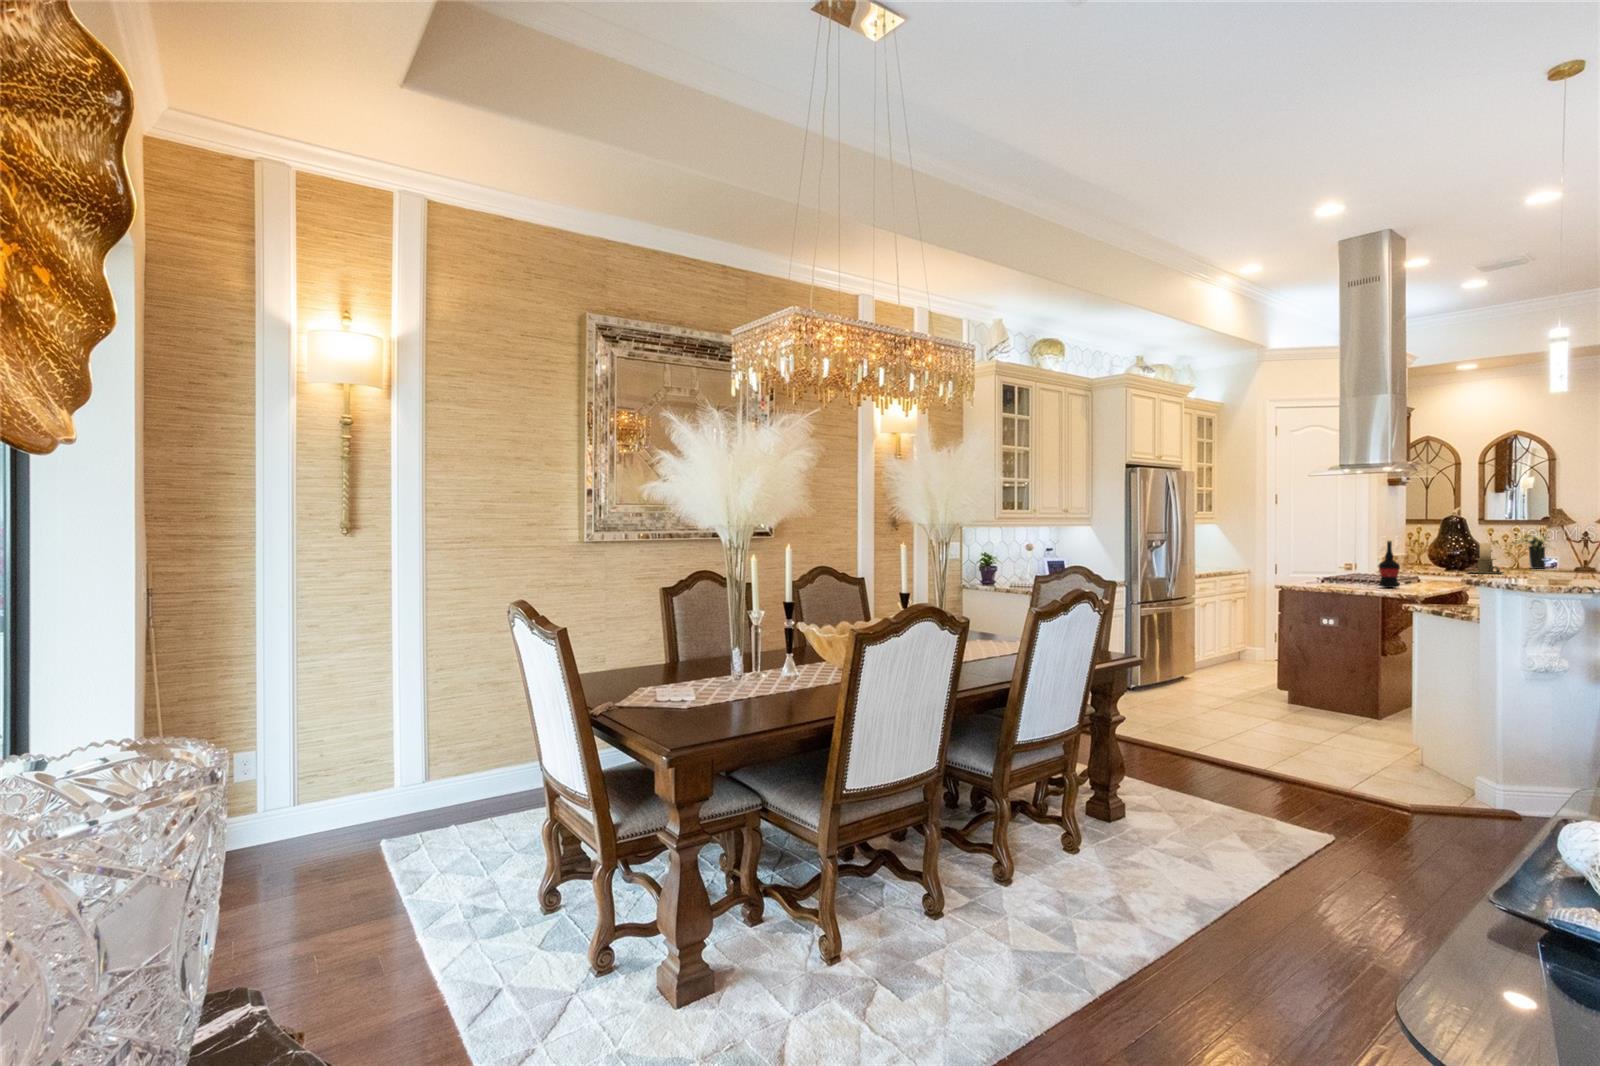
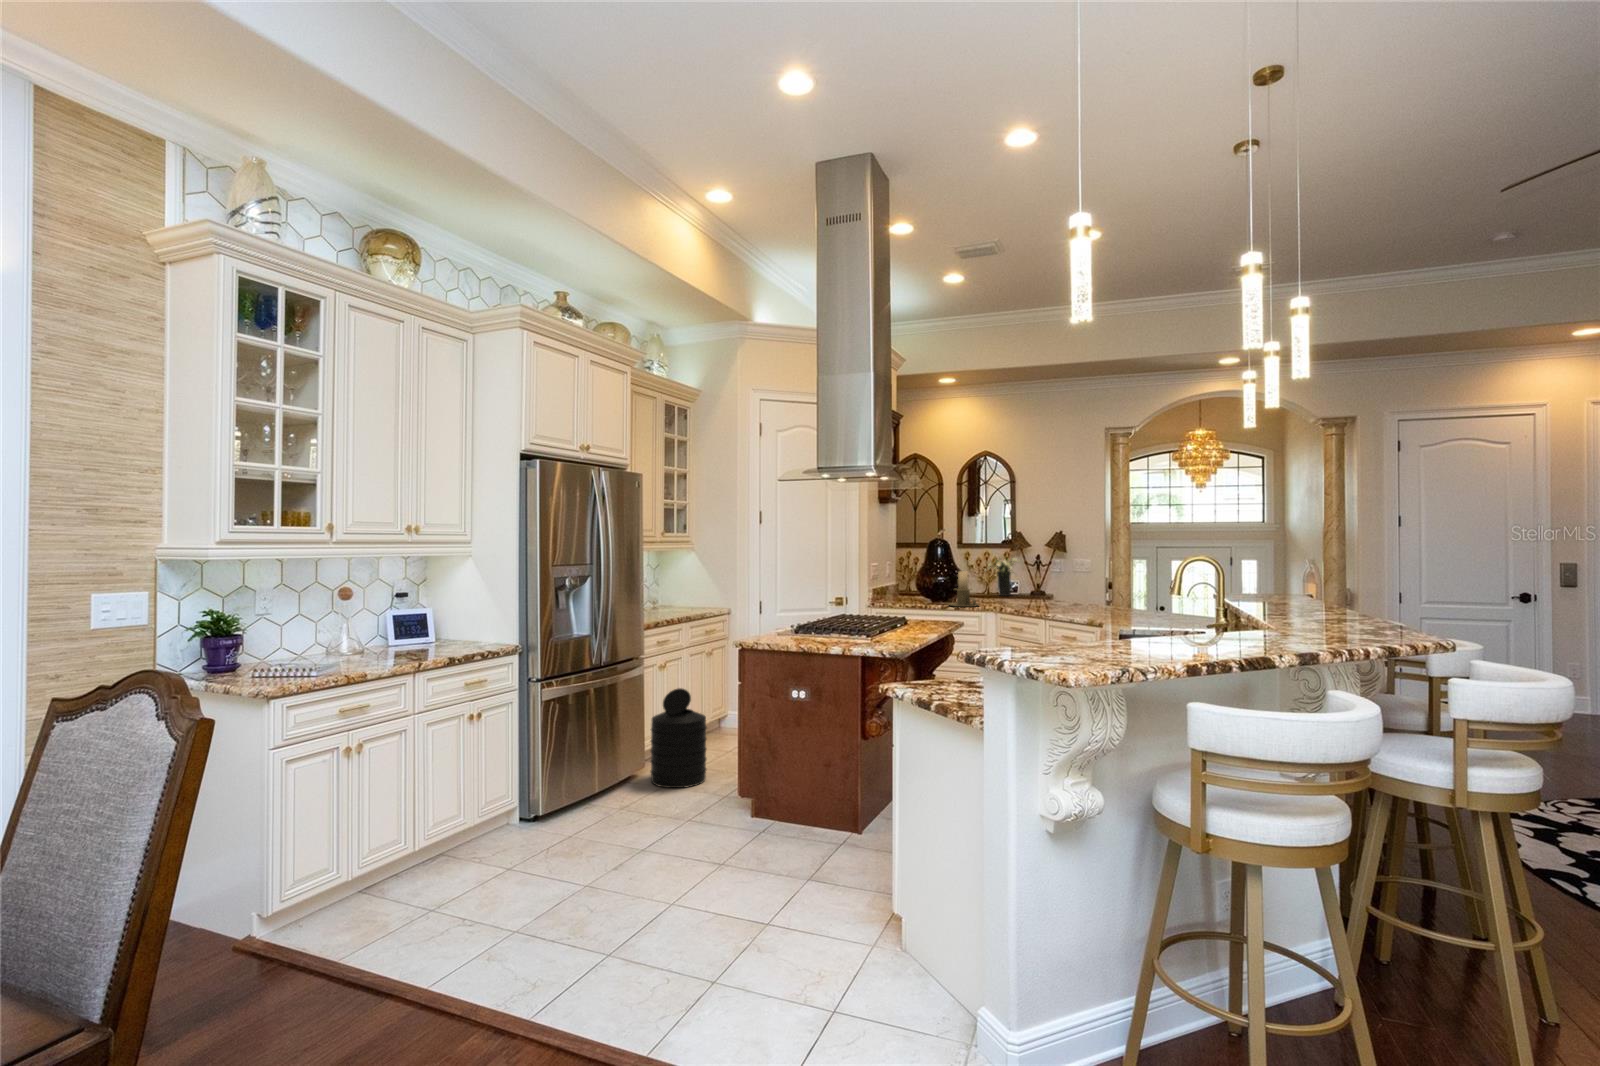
wine bottle: present [1379,541,1400,588] -> none [851,578,875,645]
trash can: none [1201,620,1244,687] -> present [650,688,707,788]

